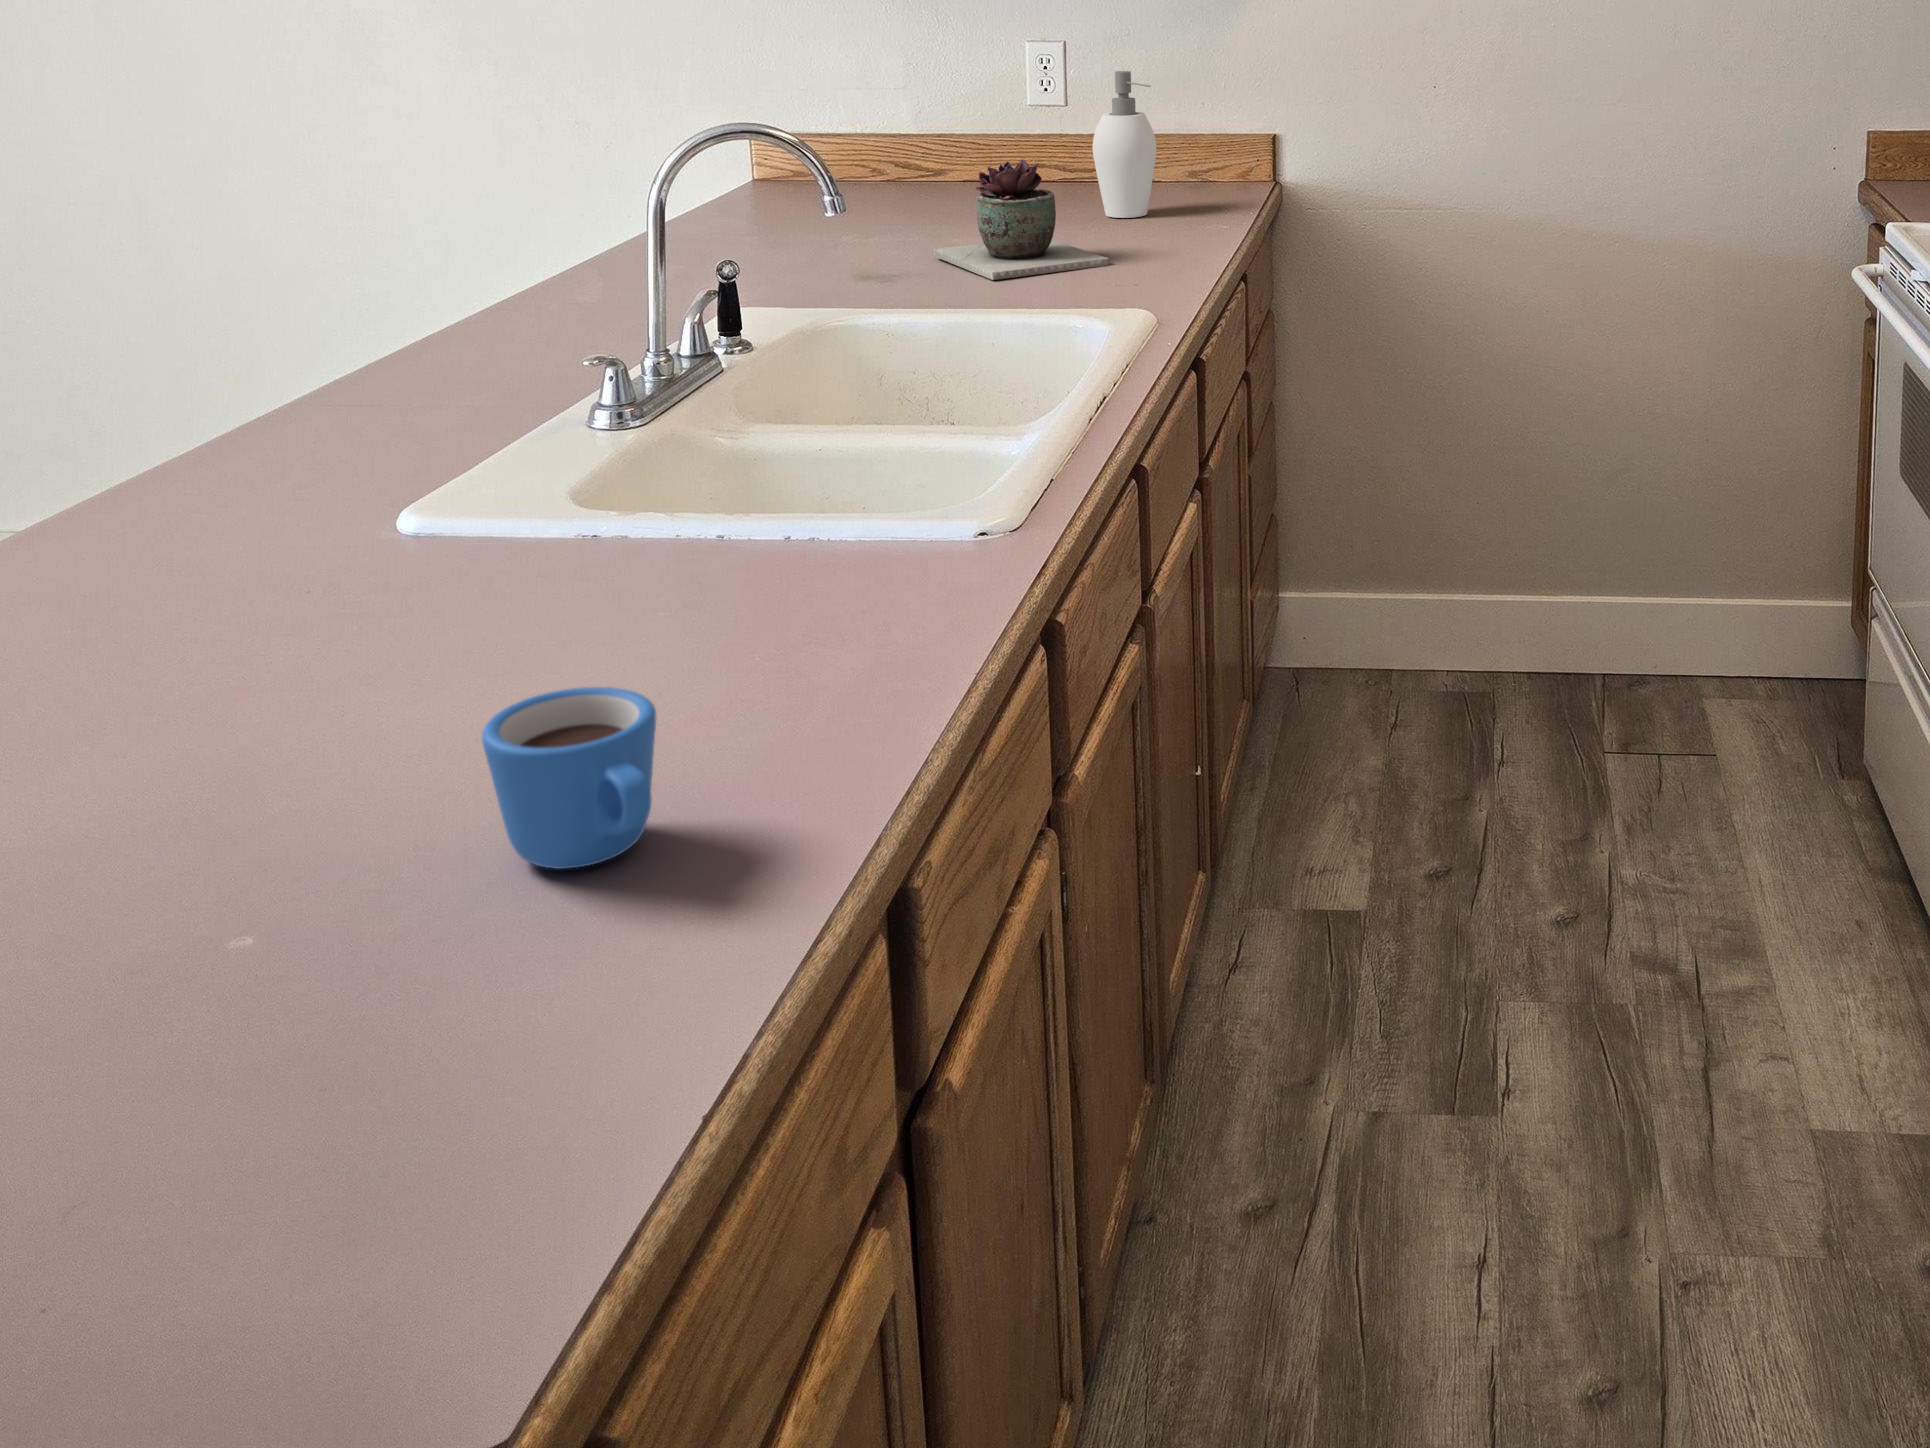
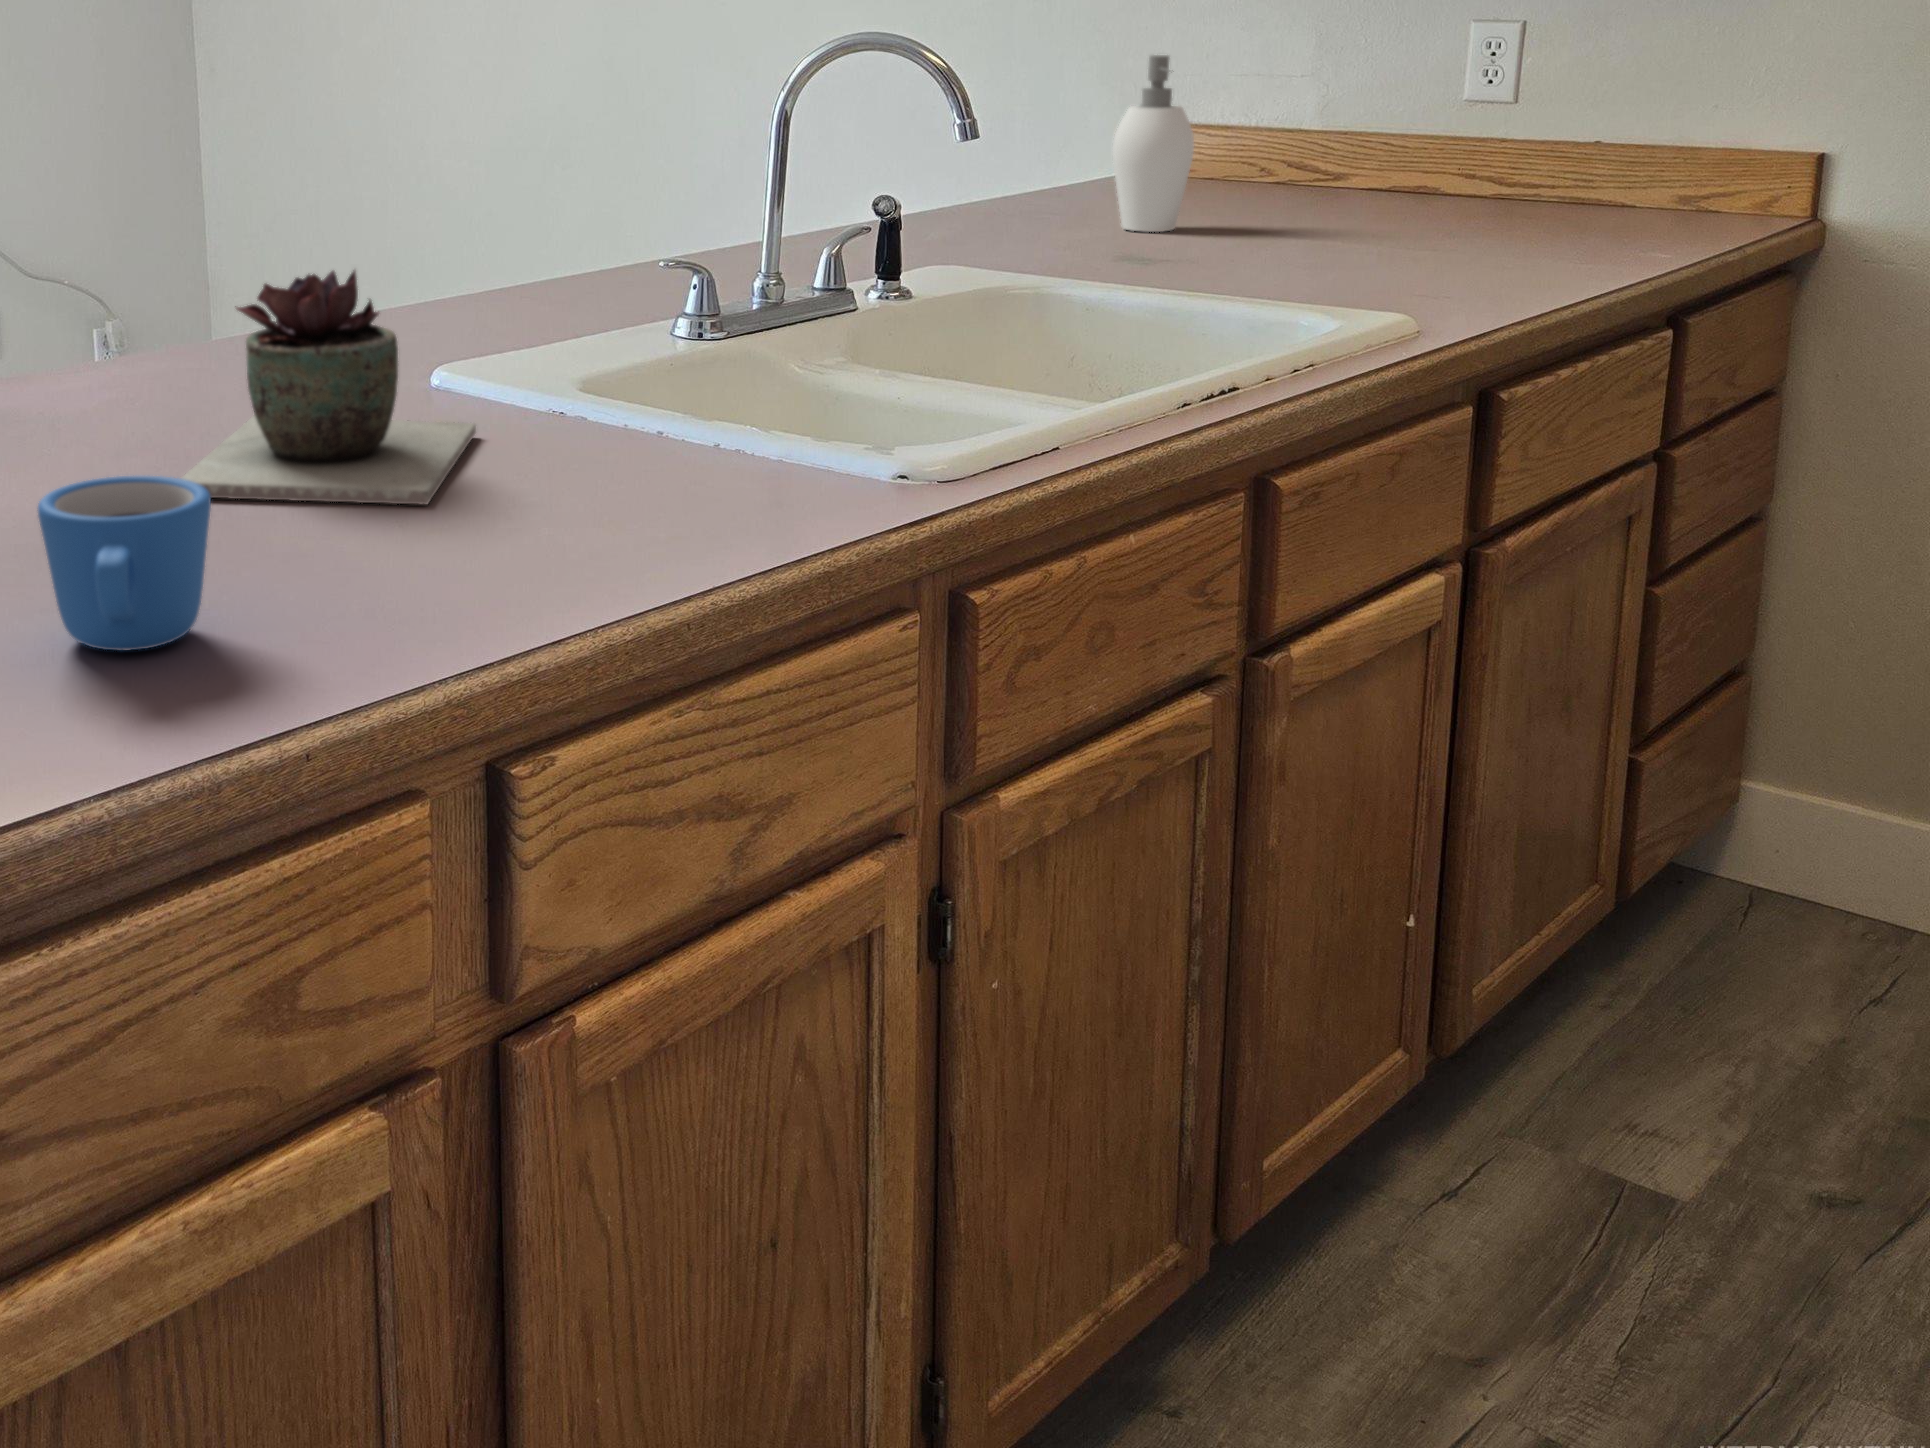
soap dispenser: present [1092,71,1156,218] -> present [1113,55,1194,232]
succulent plant: present [934,159,1109,280] -> present [181,270,476,504]

